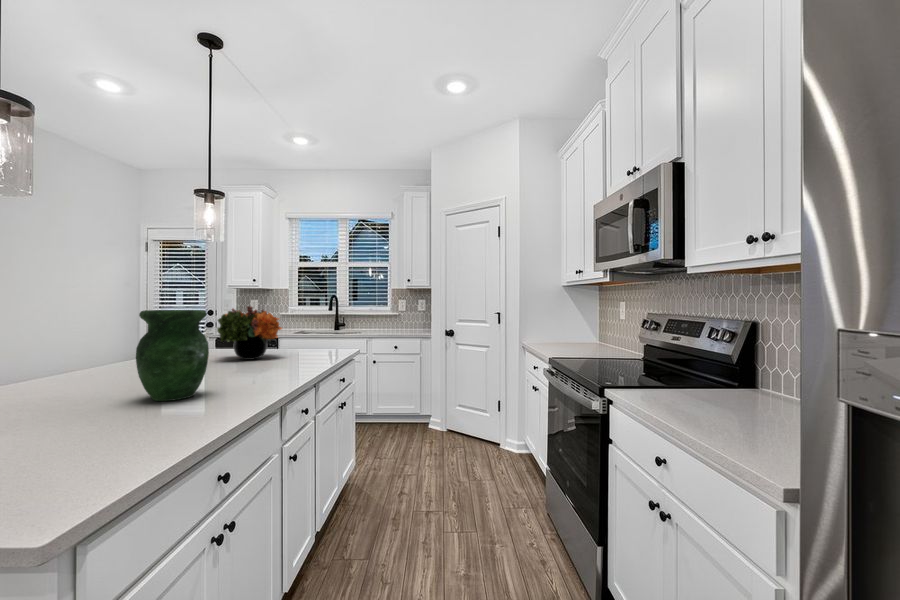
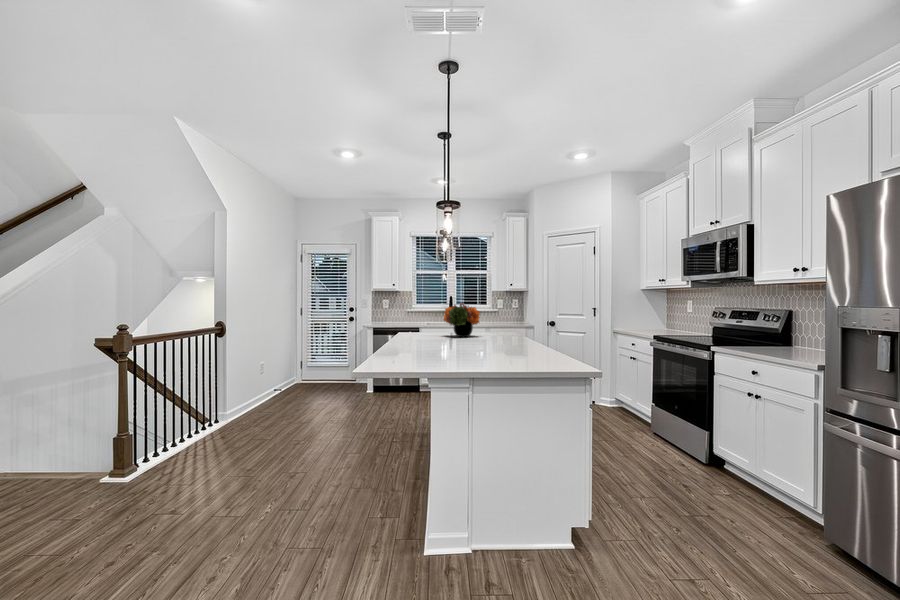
vase: present [136,310,209,401] -> none [484,304,515,349]

